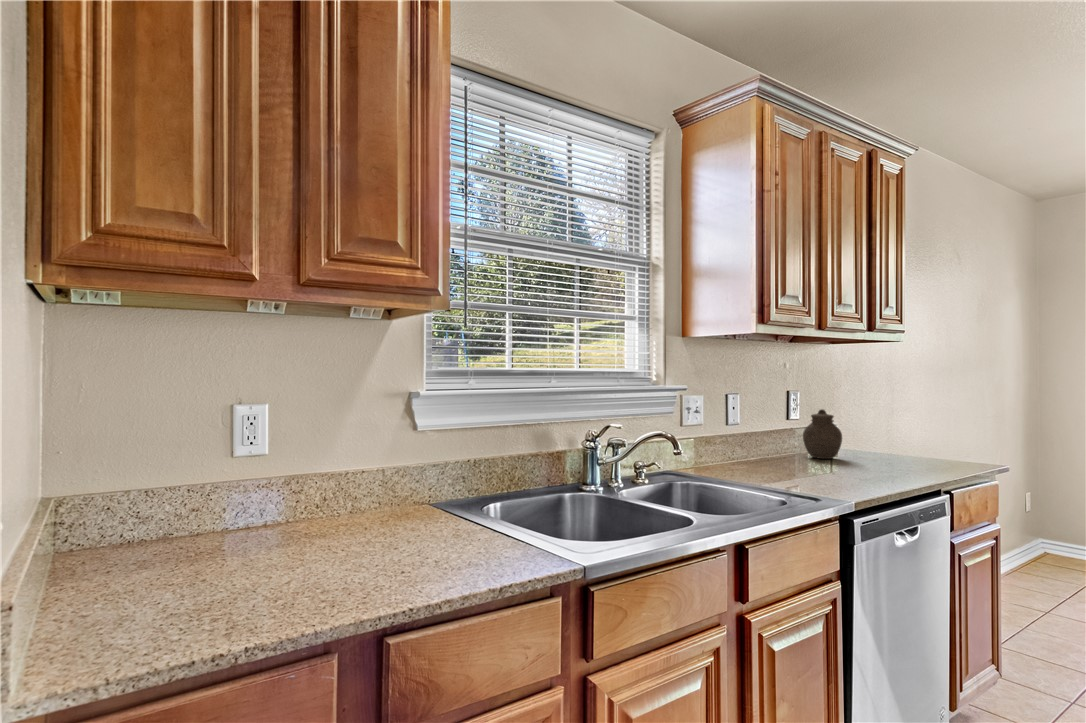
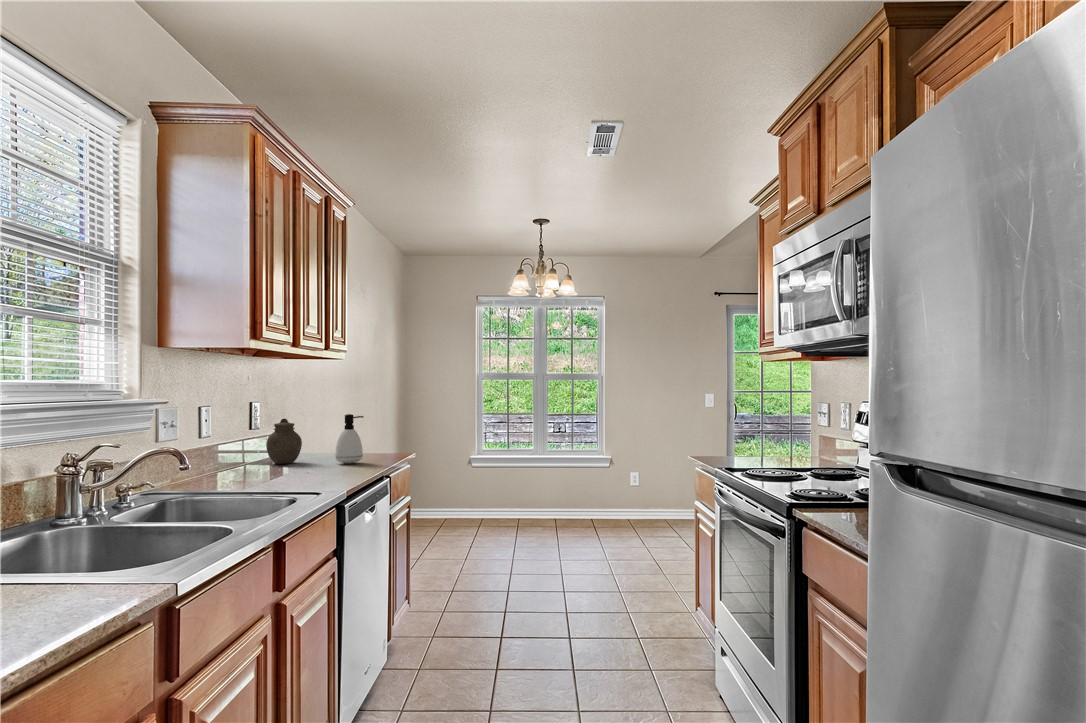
soap dispenser: none [878,409,915,468] -> present [335,414,364,464]

